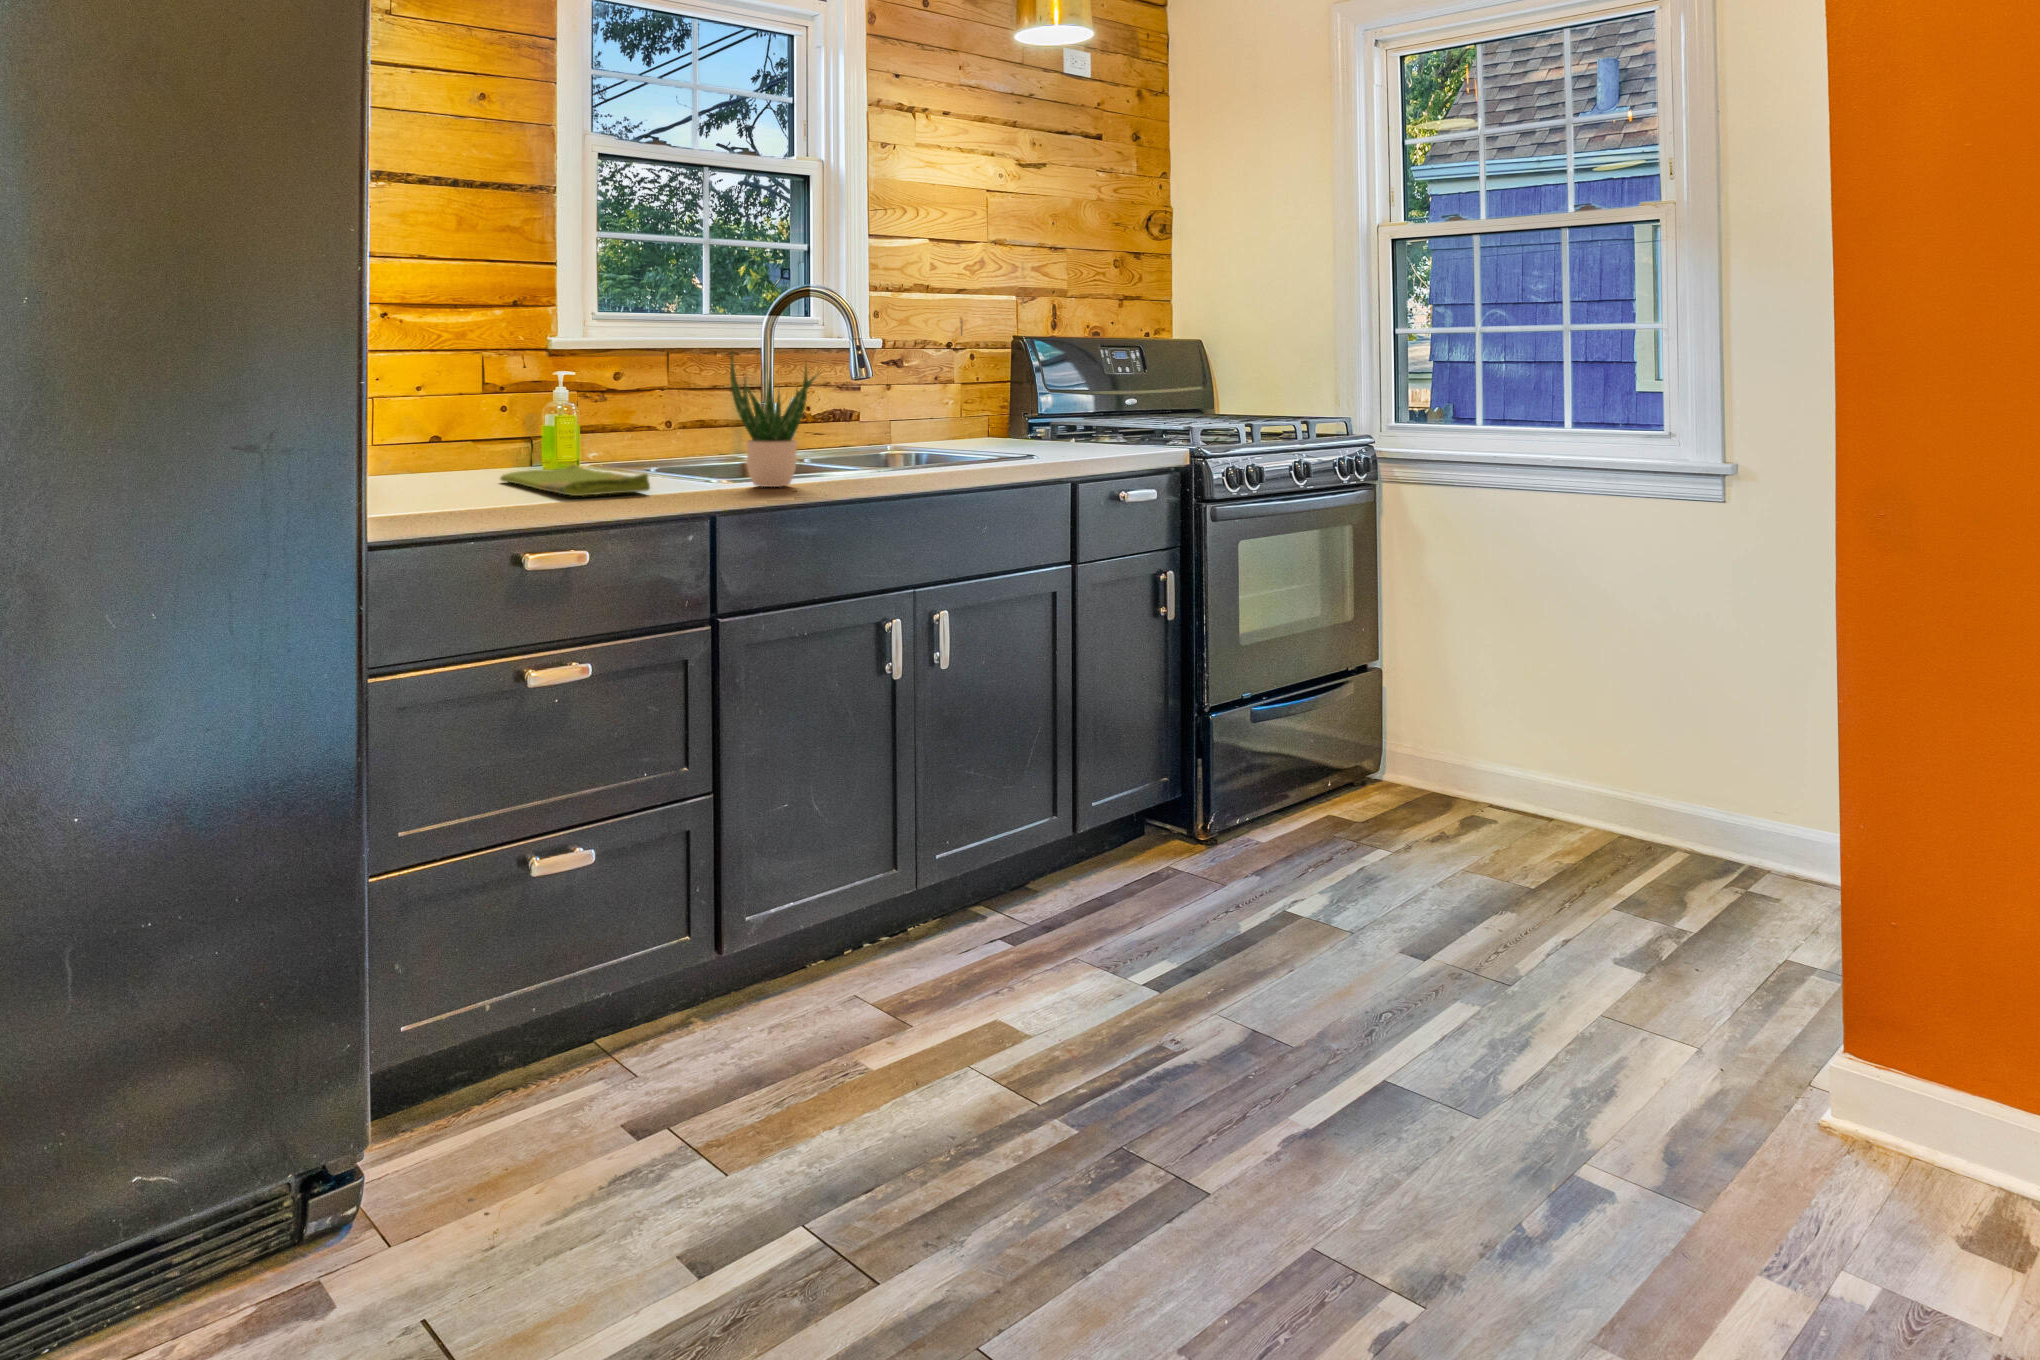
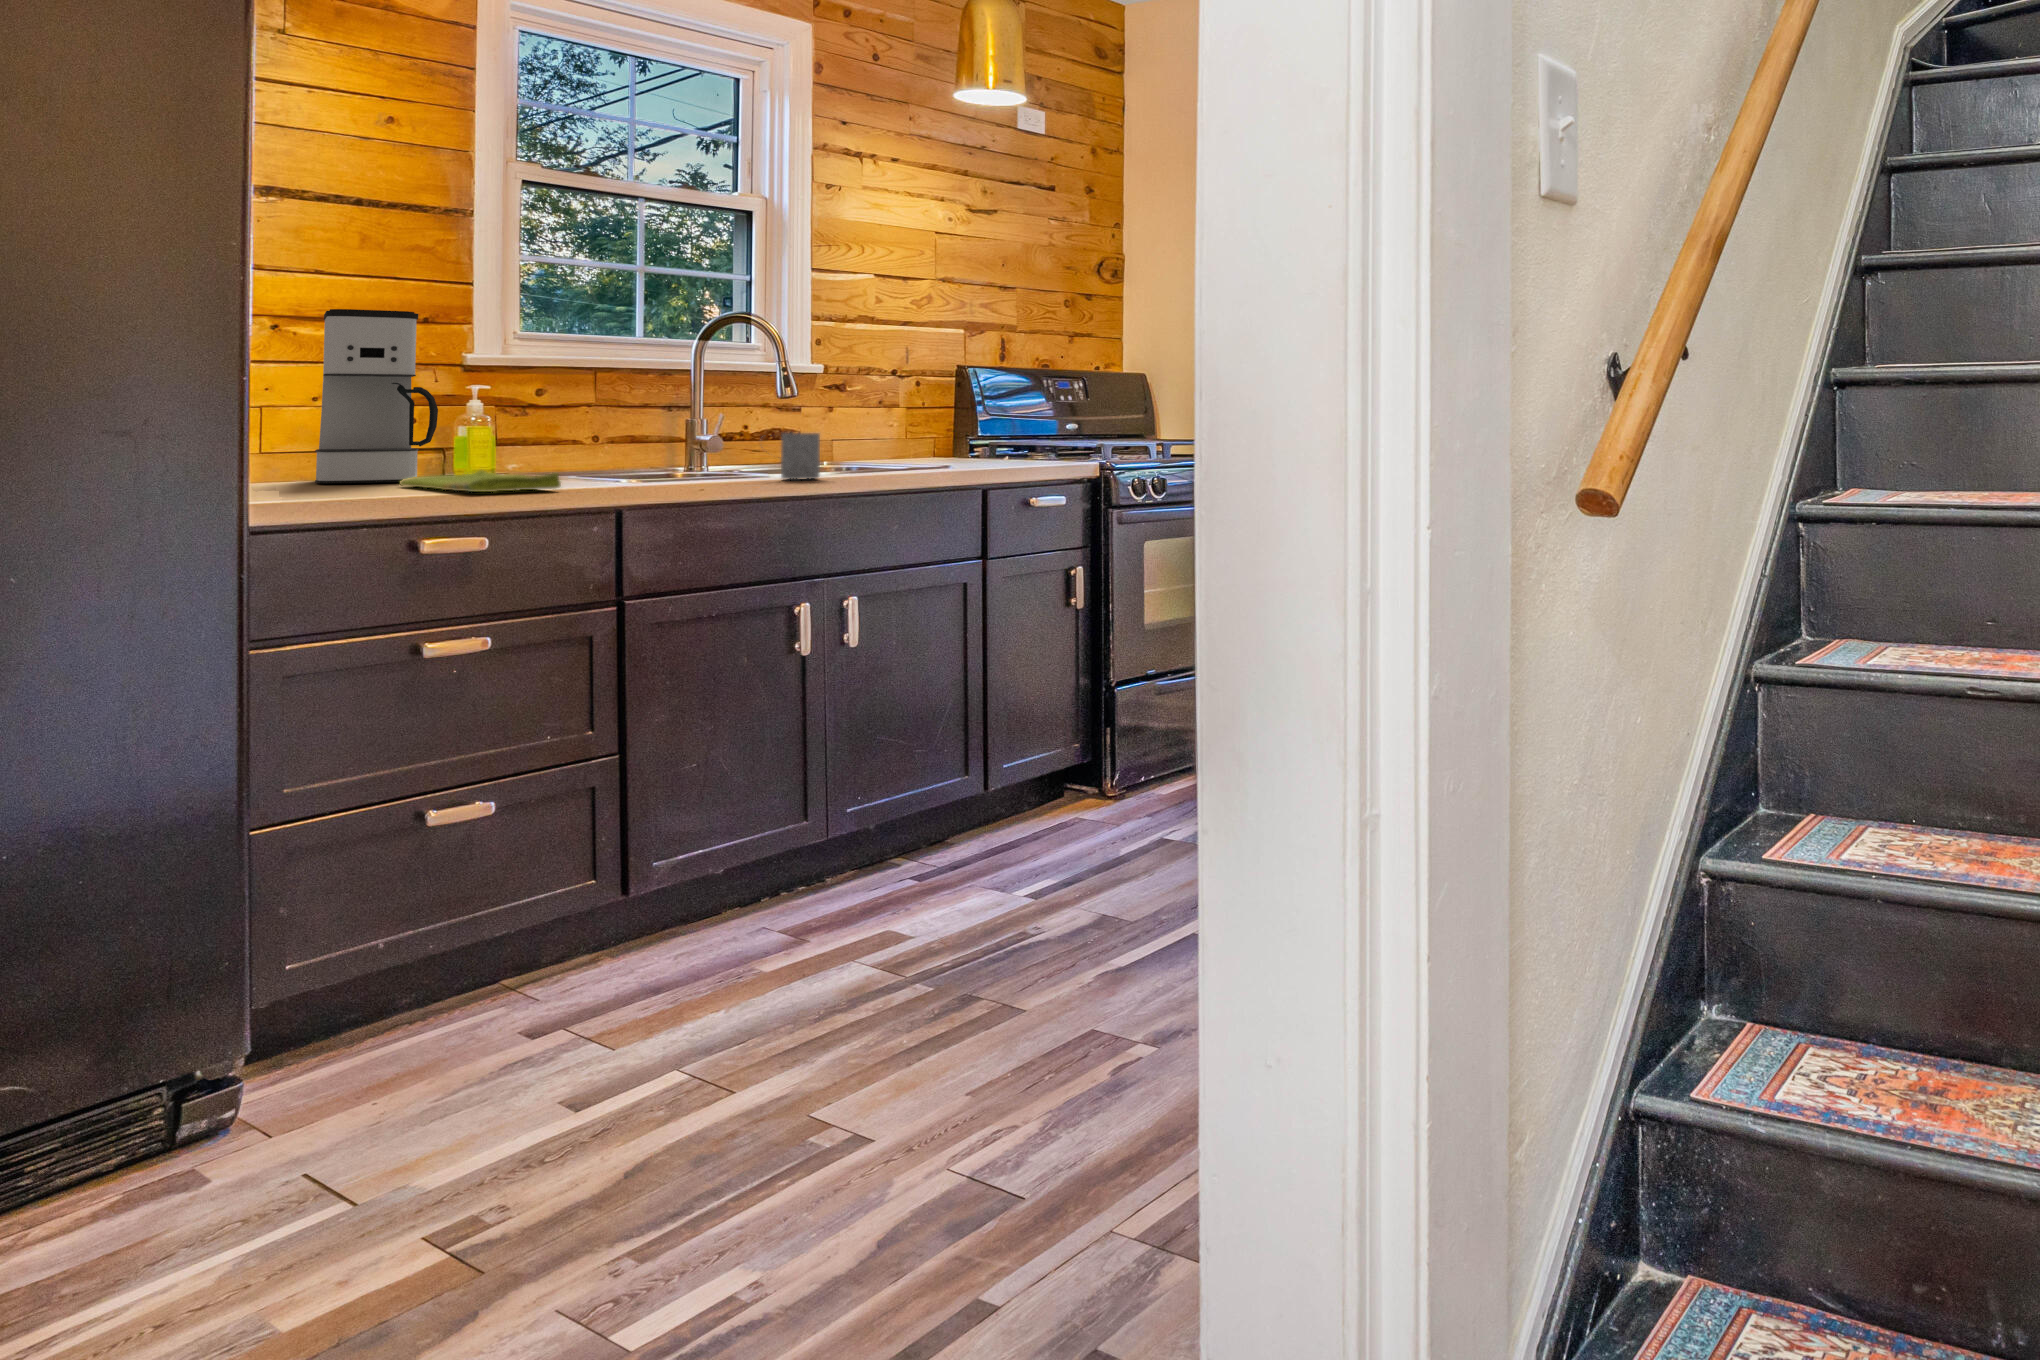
coffee maker: none [428,295,533,476] -> present [315,309,438,483]
potted plant: present [730,353,817,487] -> none [648,363,739,485]
mug: none [842,423,905,478] -> present [781,433,820,480]

